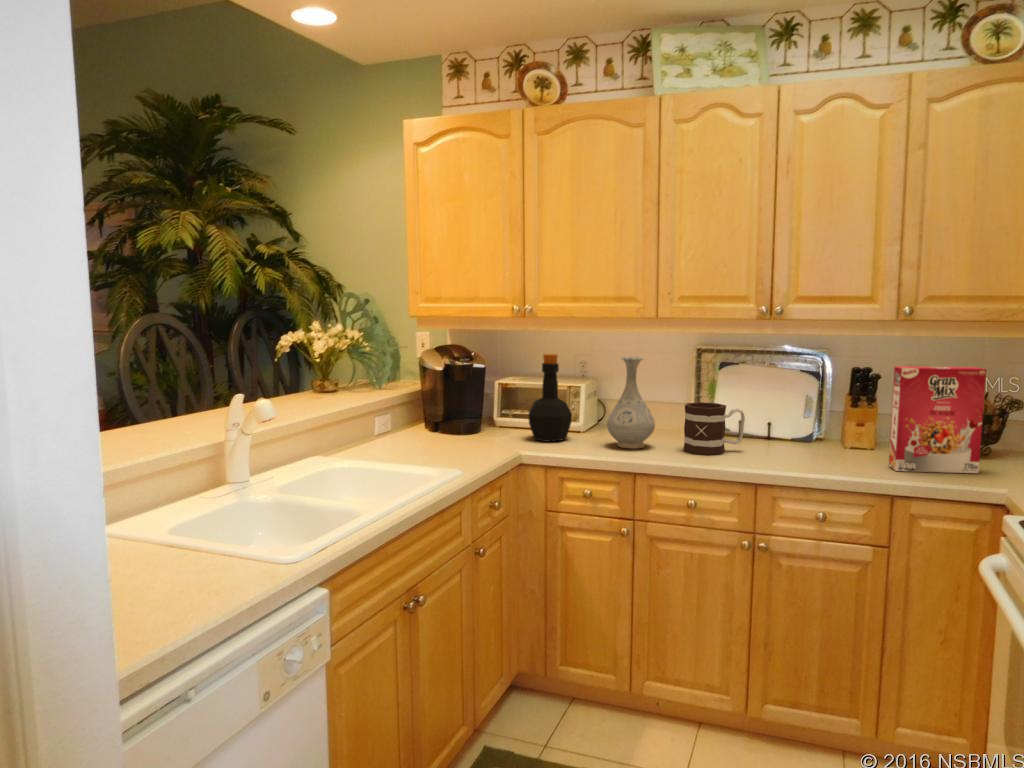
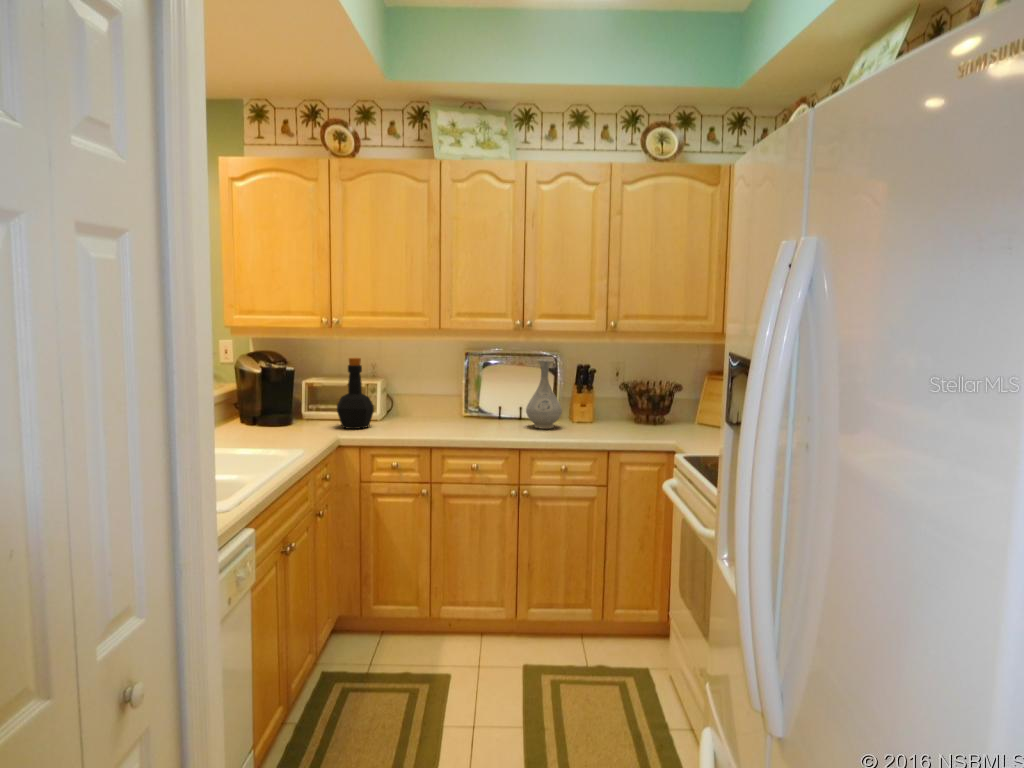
vase: present [607,357,655,449] -> present [526,359,562,429]
cereal box: present [889,366,986,473] -> none [605,363,663,435]
mug: present [683,402,745,455] -> none [464,393,507,432]

